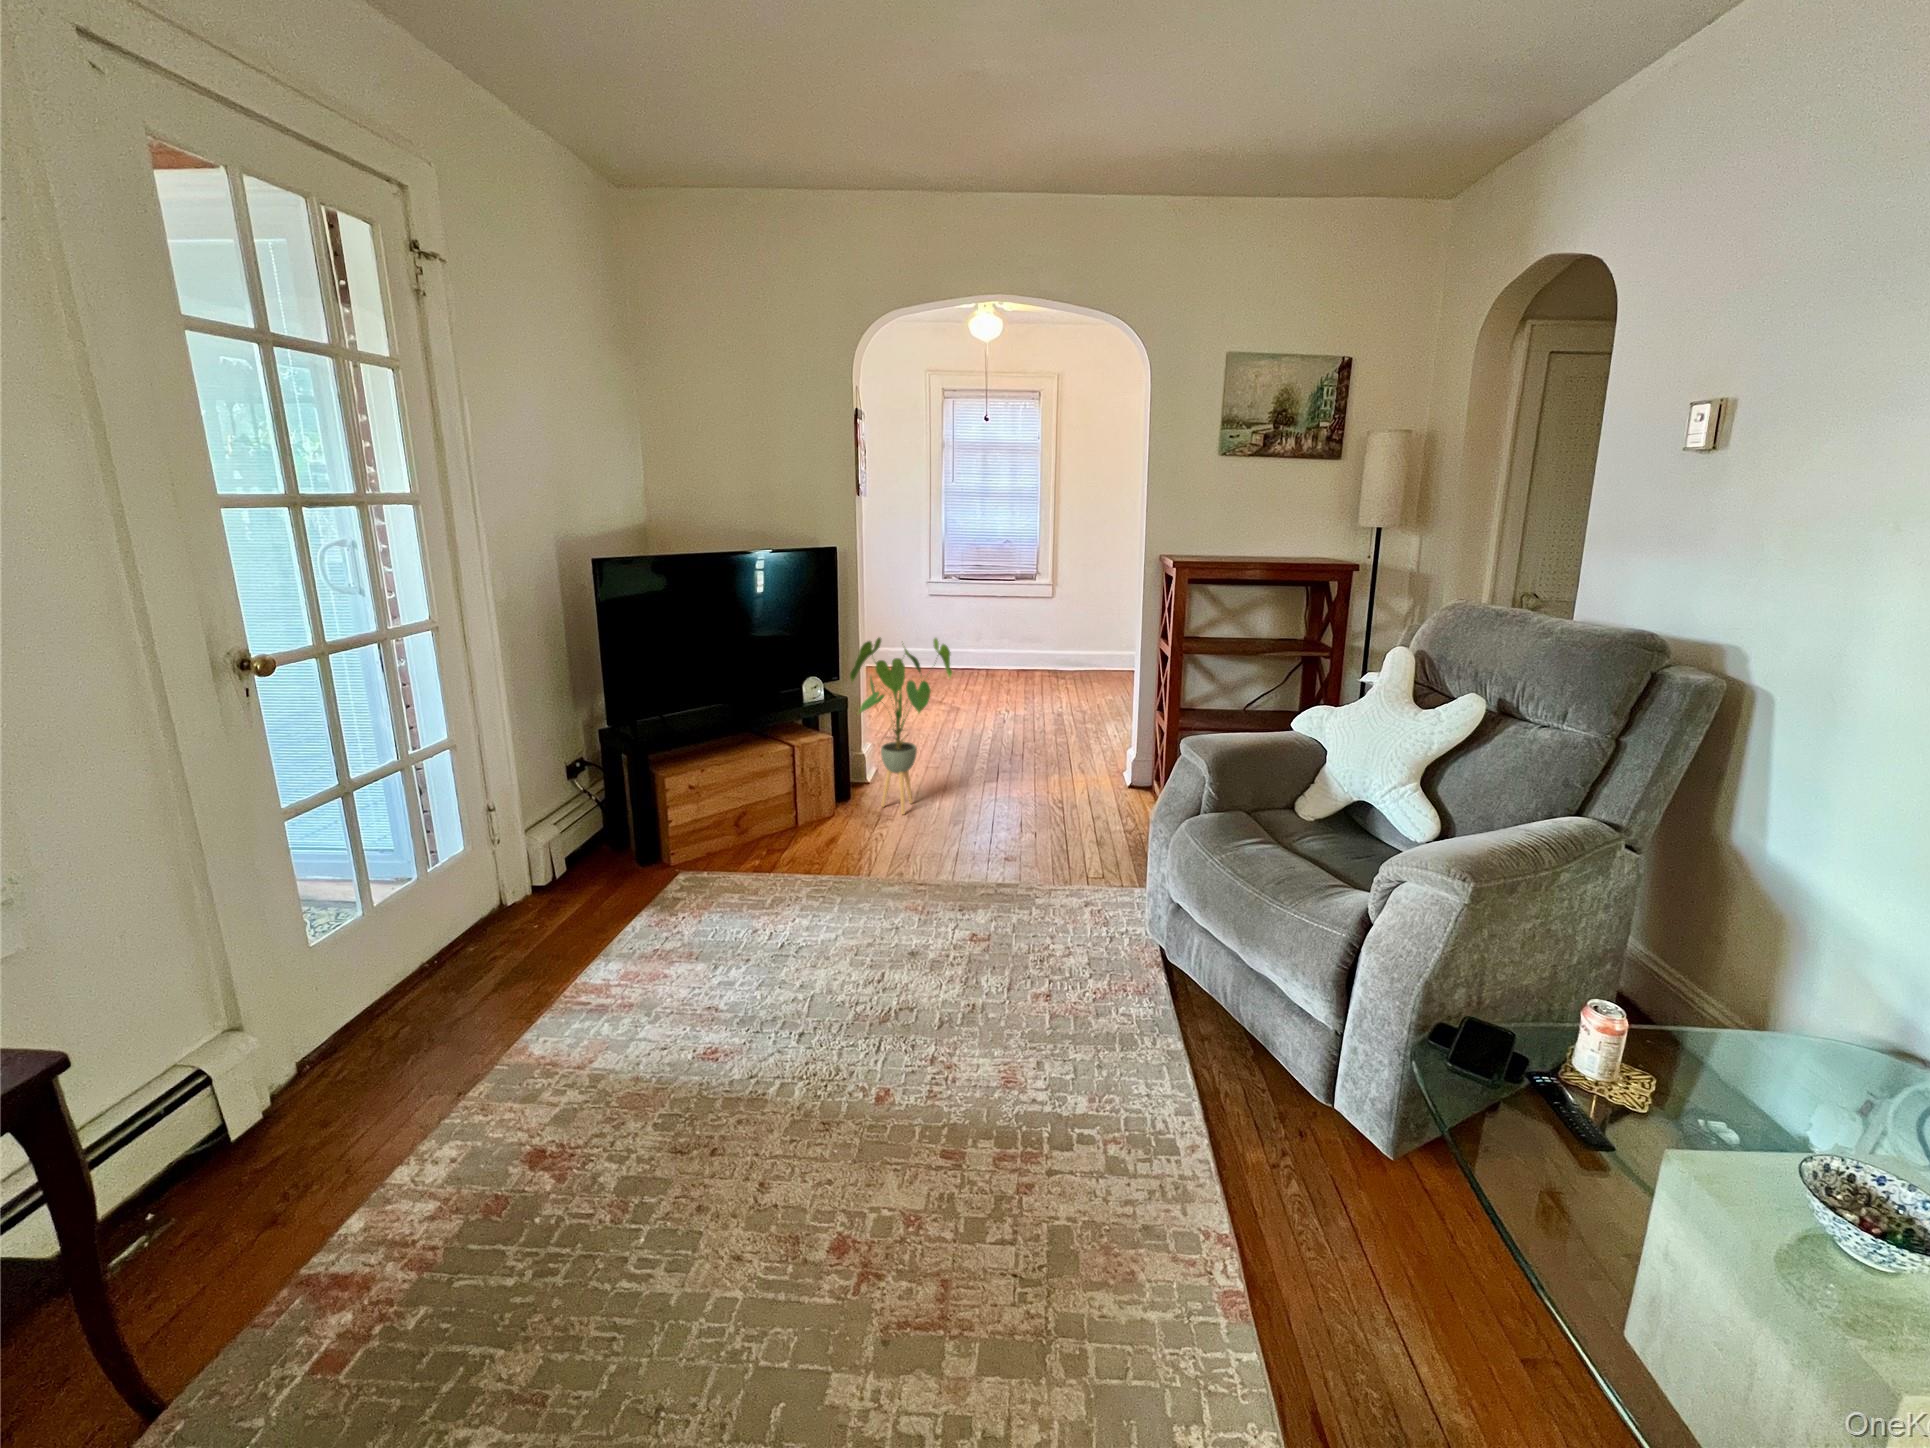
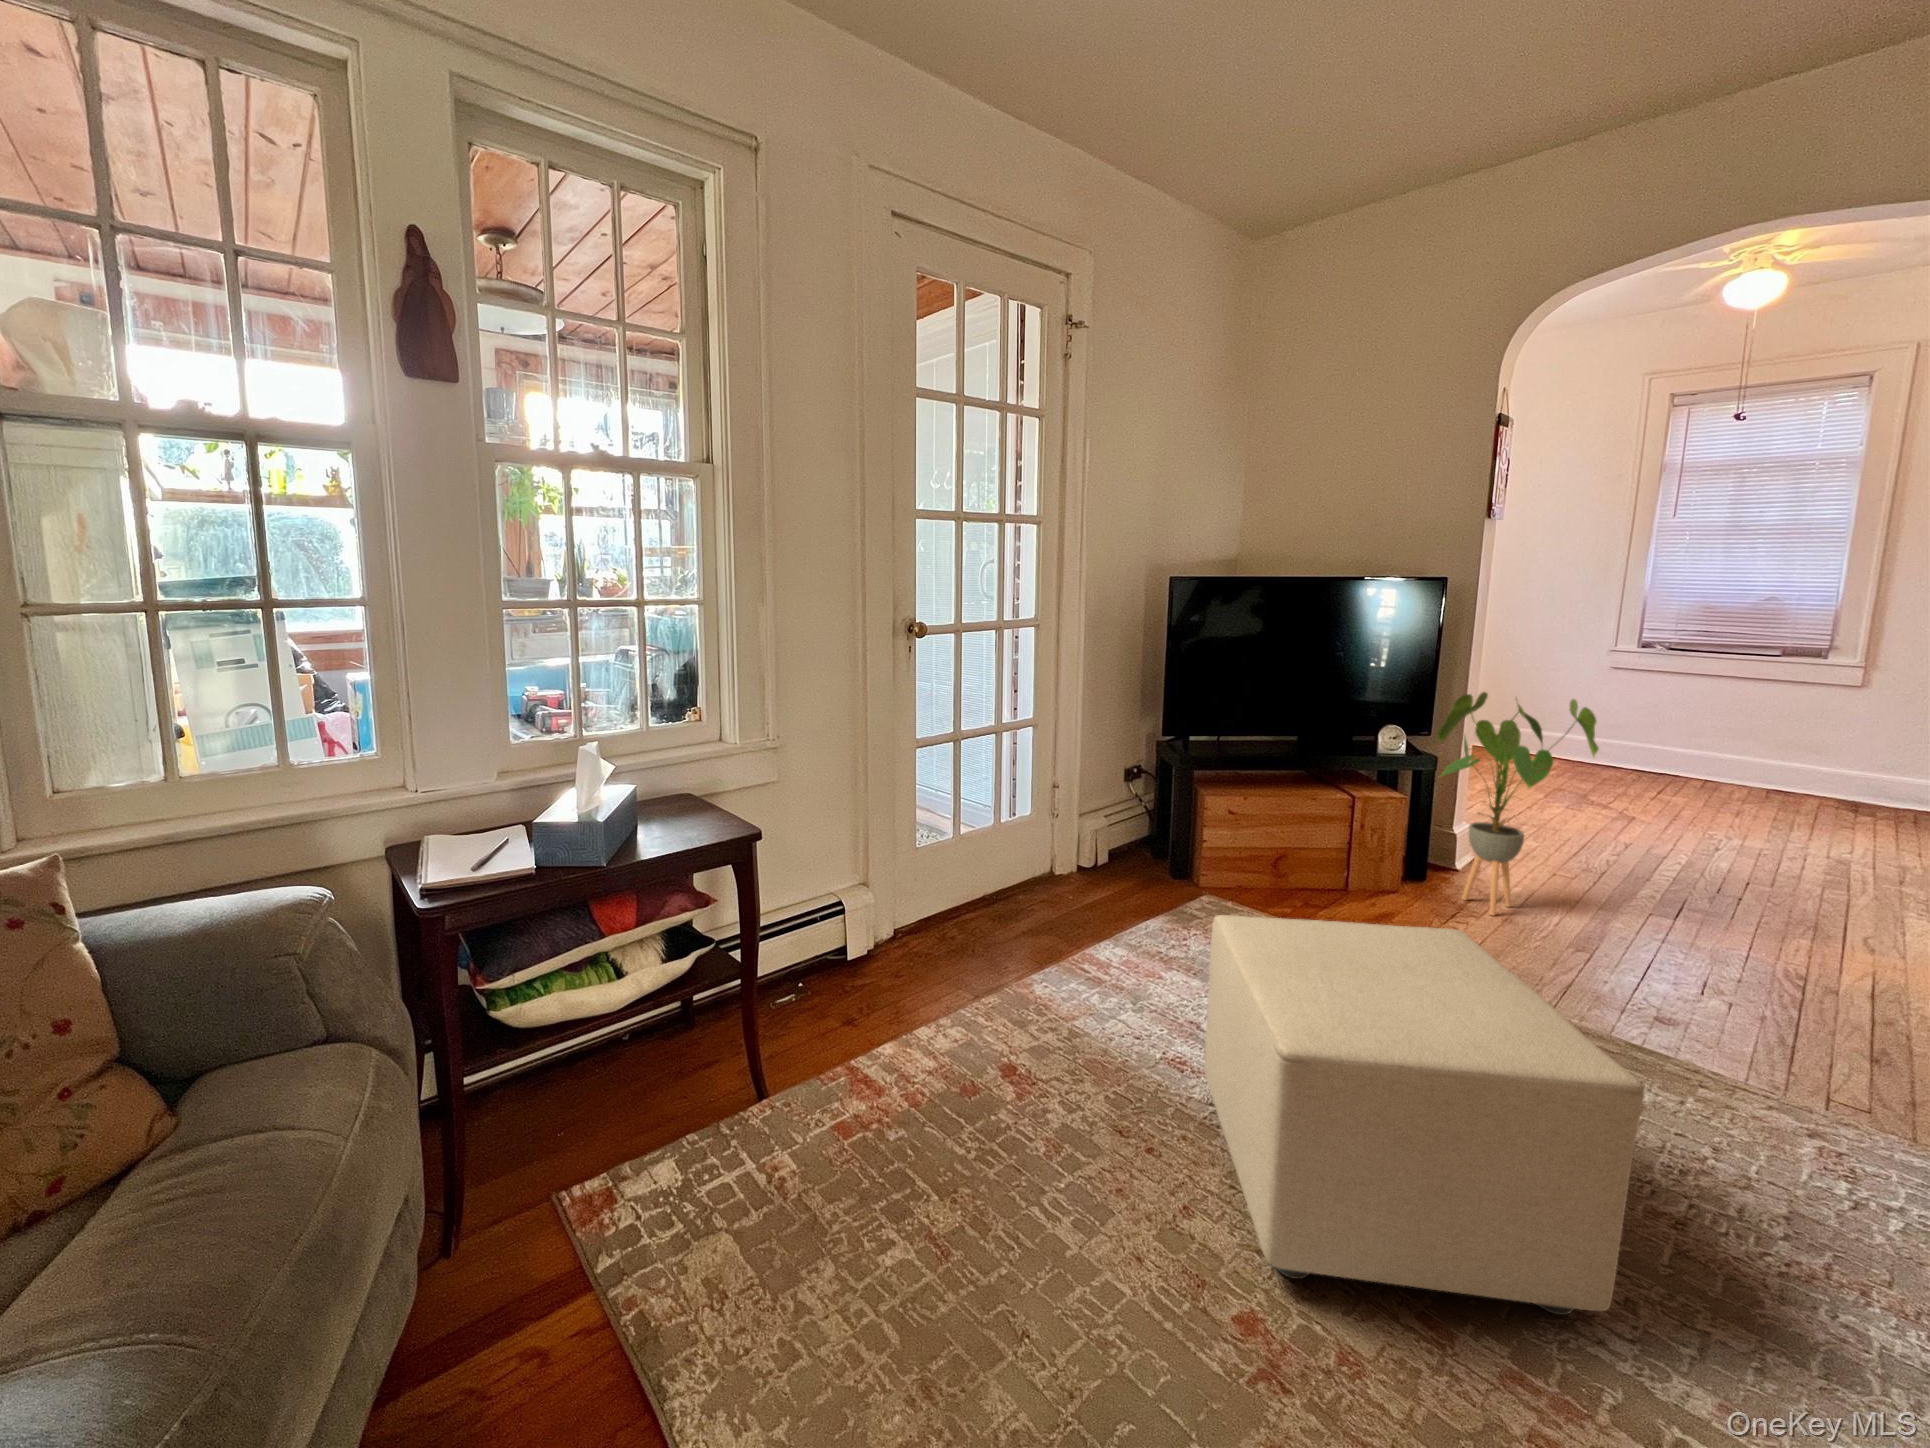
ottoman: none [734,855,1038,1186] -> present [1204,915,1644,1315]

